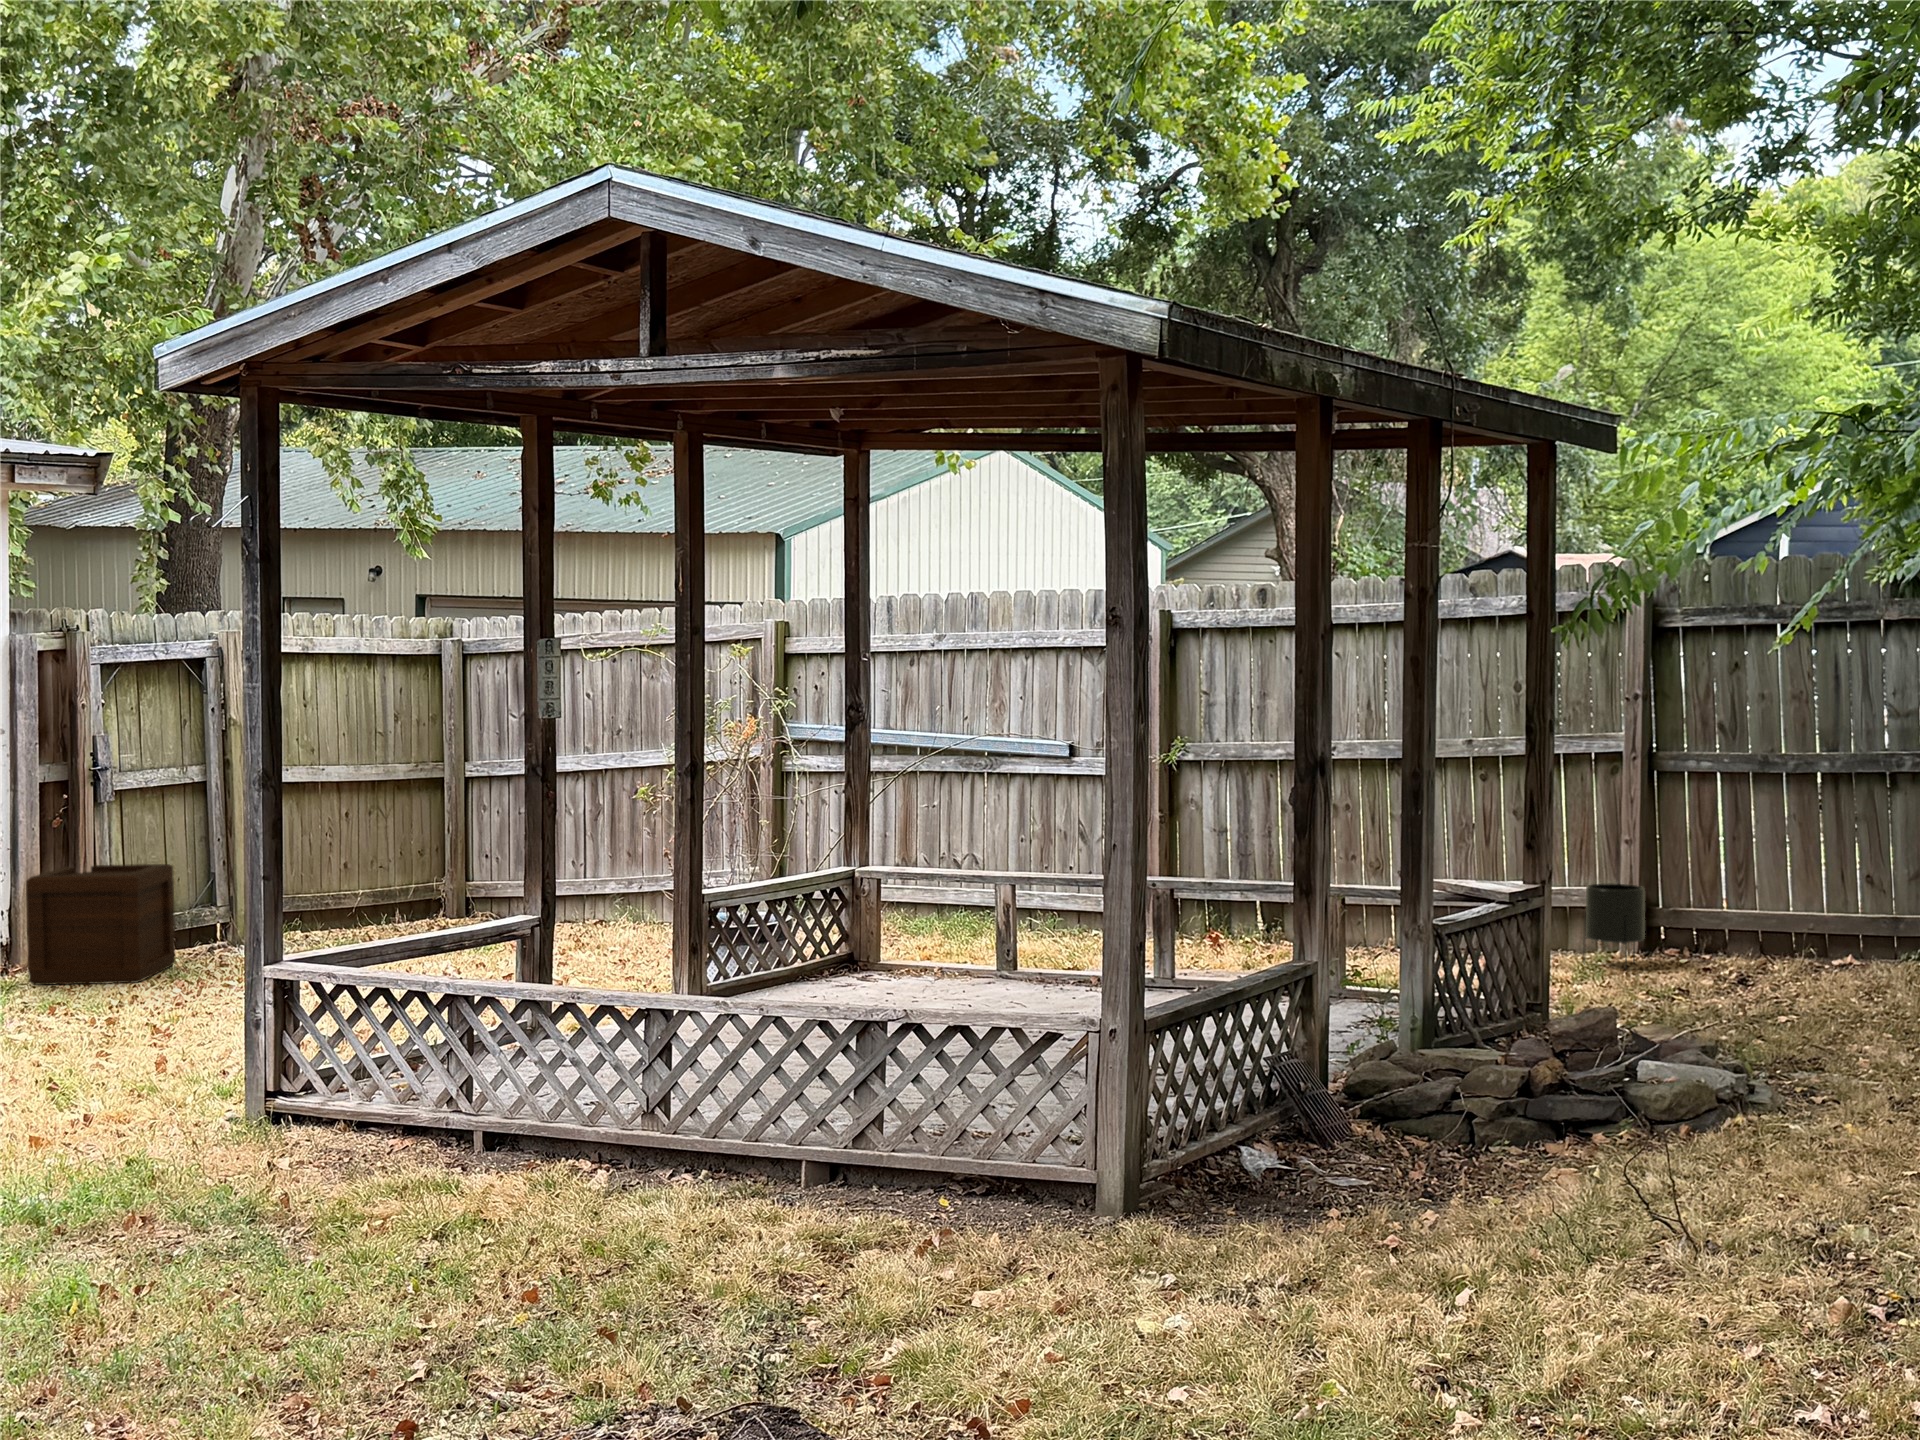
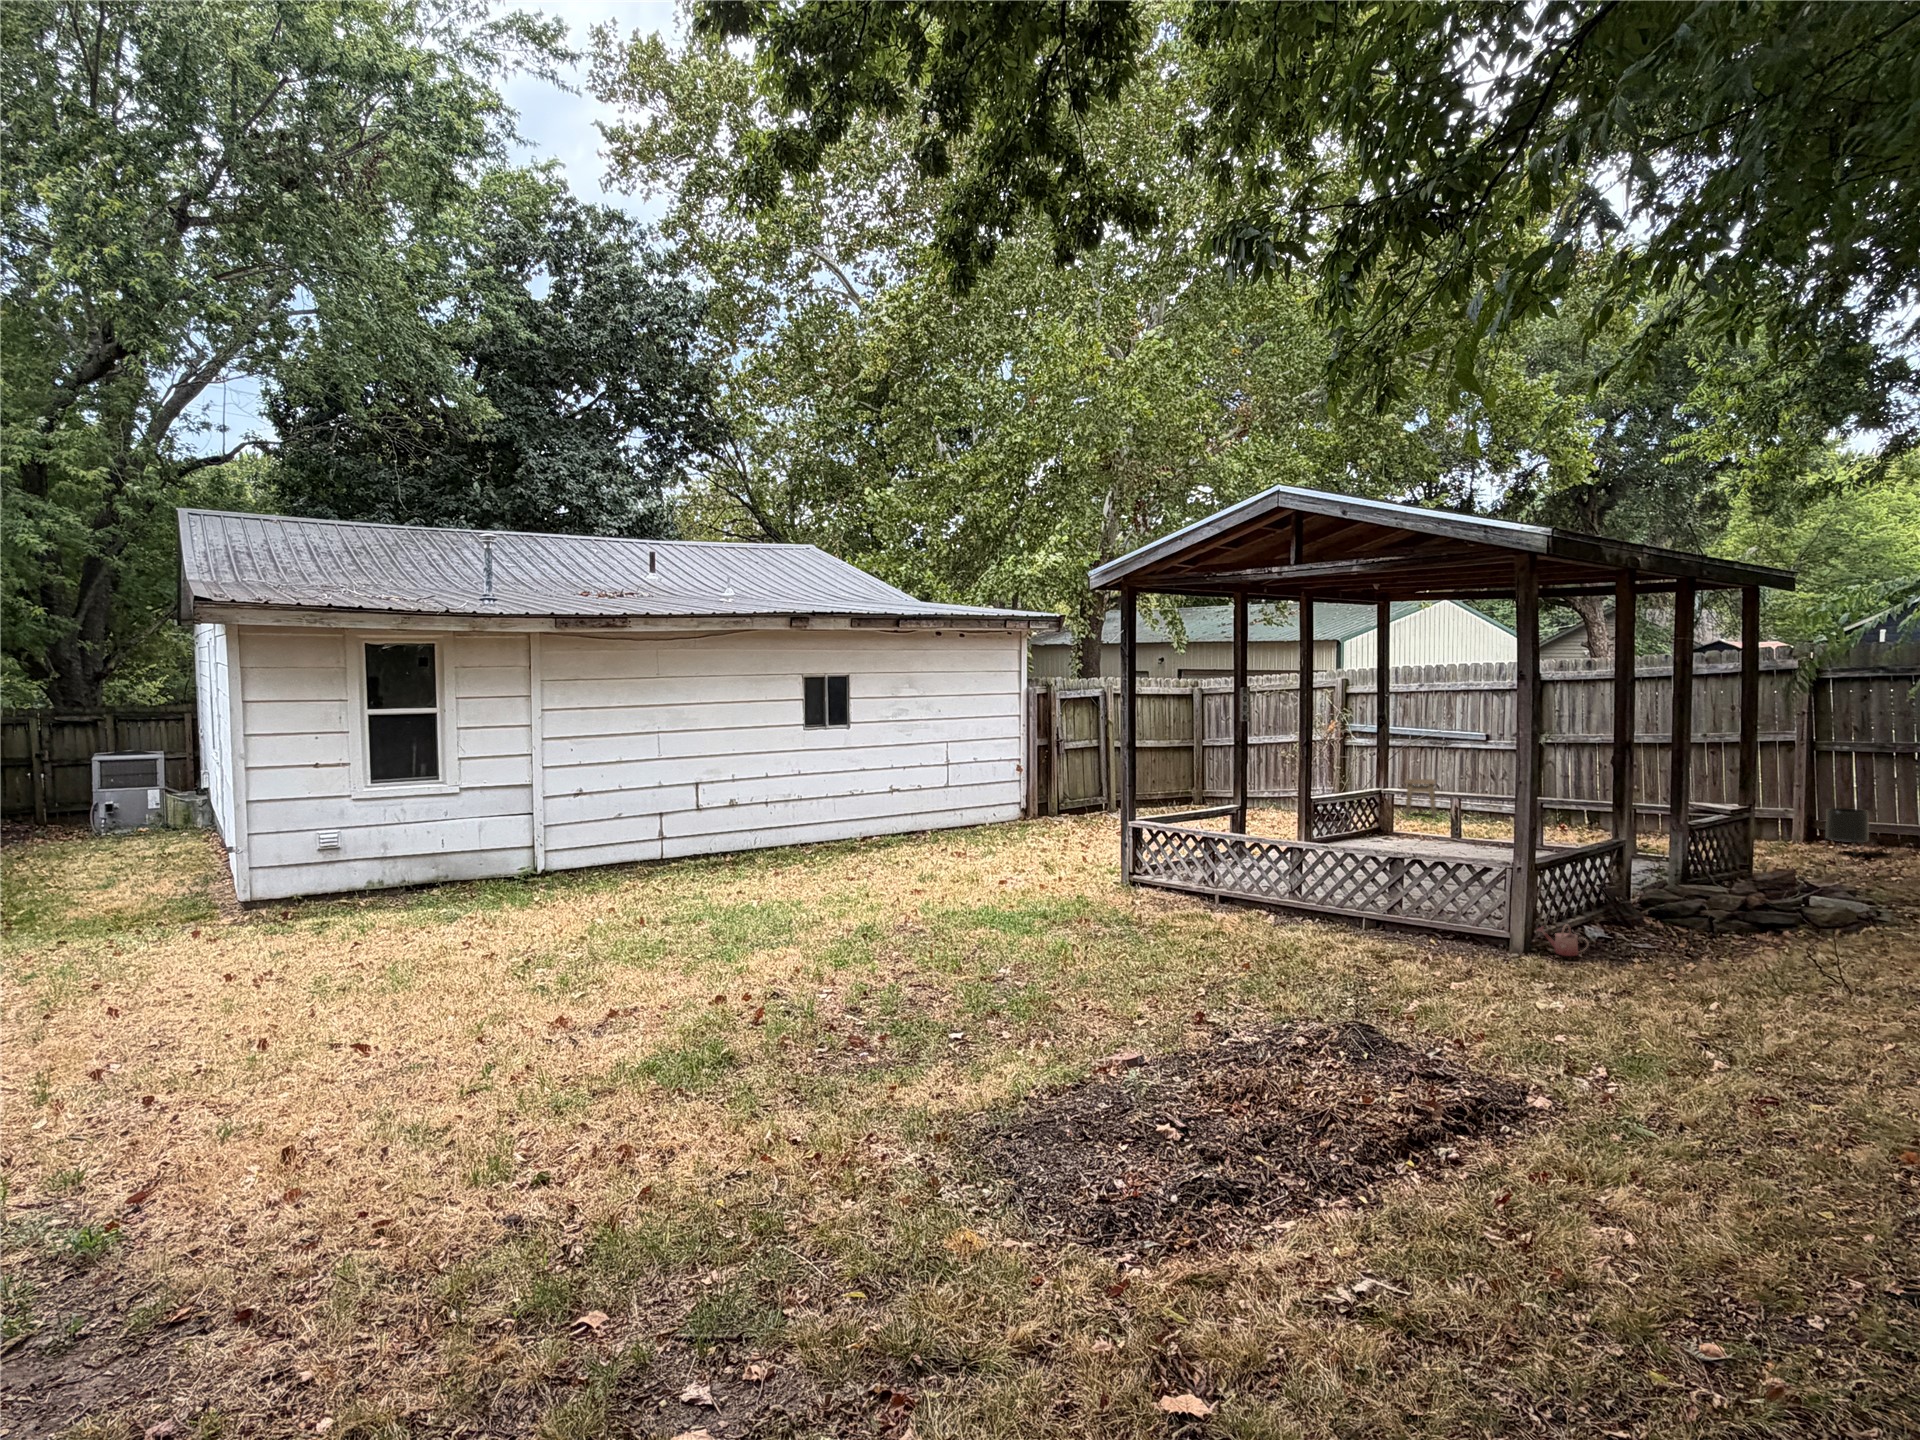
side table: none [894,847,954,930] -> present [1405,779,1437,819]
wooden crate: present [26,864,176,985] -> none [1029,780,1084,828]
watering can: none [1154,1145,1253,1216] -> present [1538,924,1588,956]

